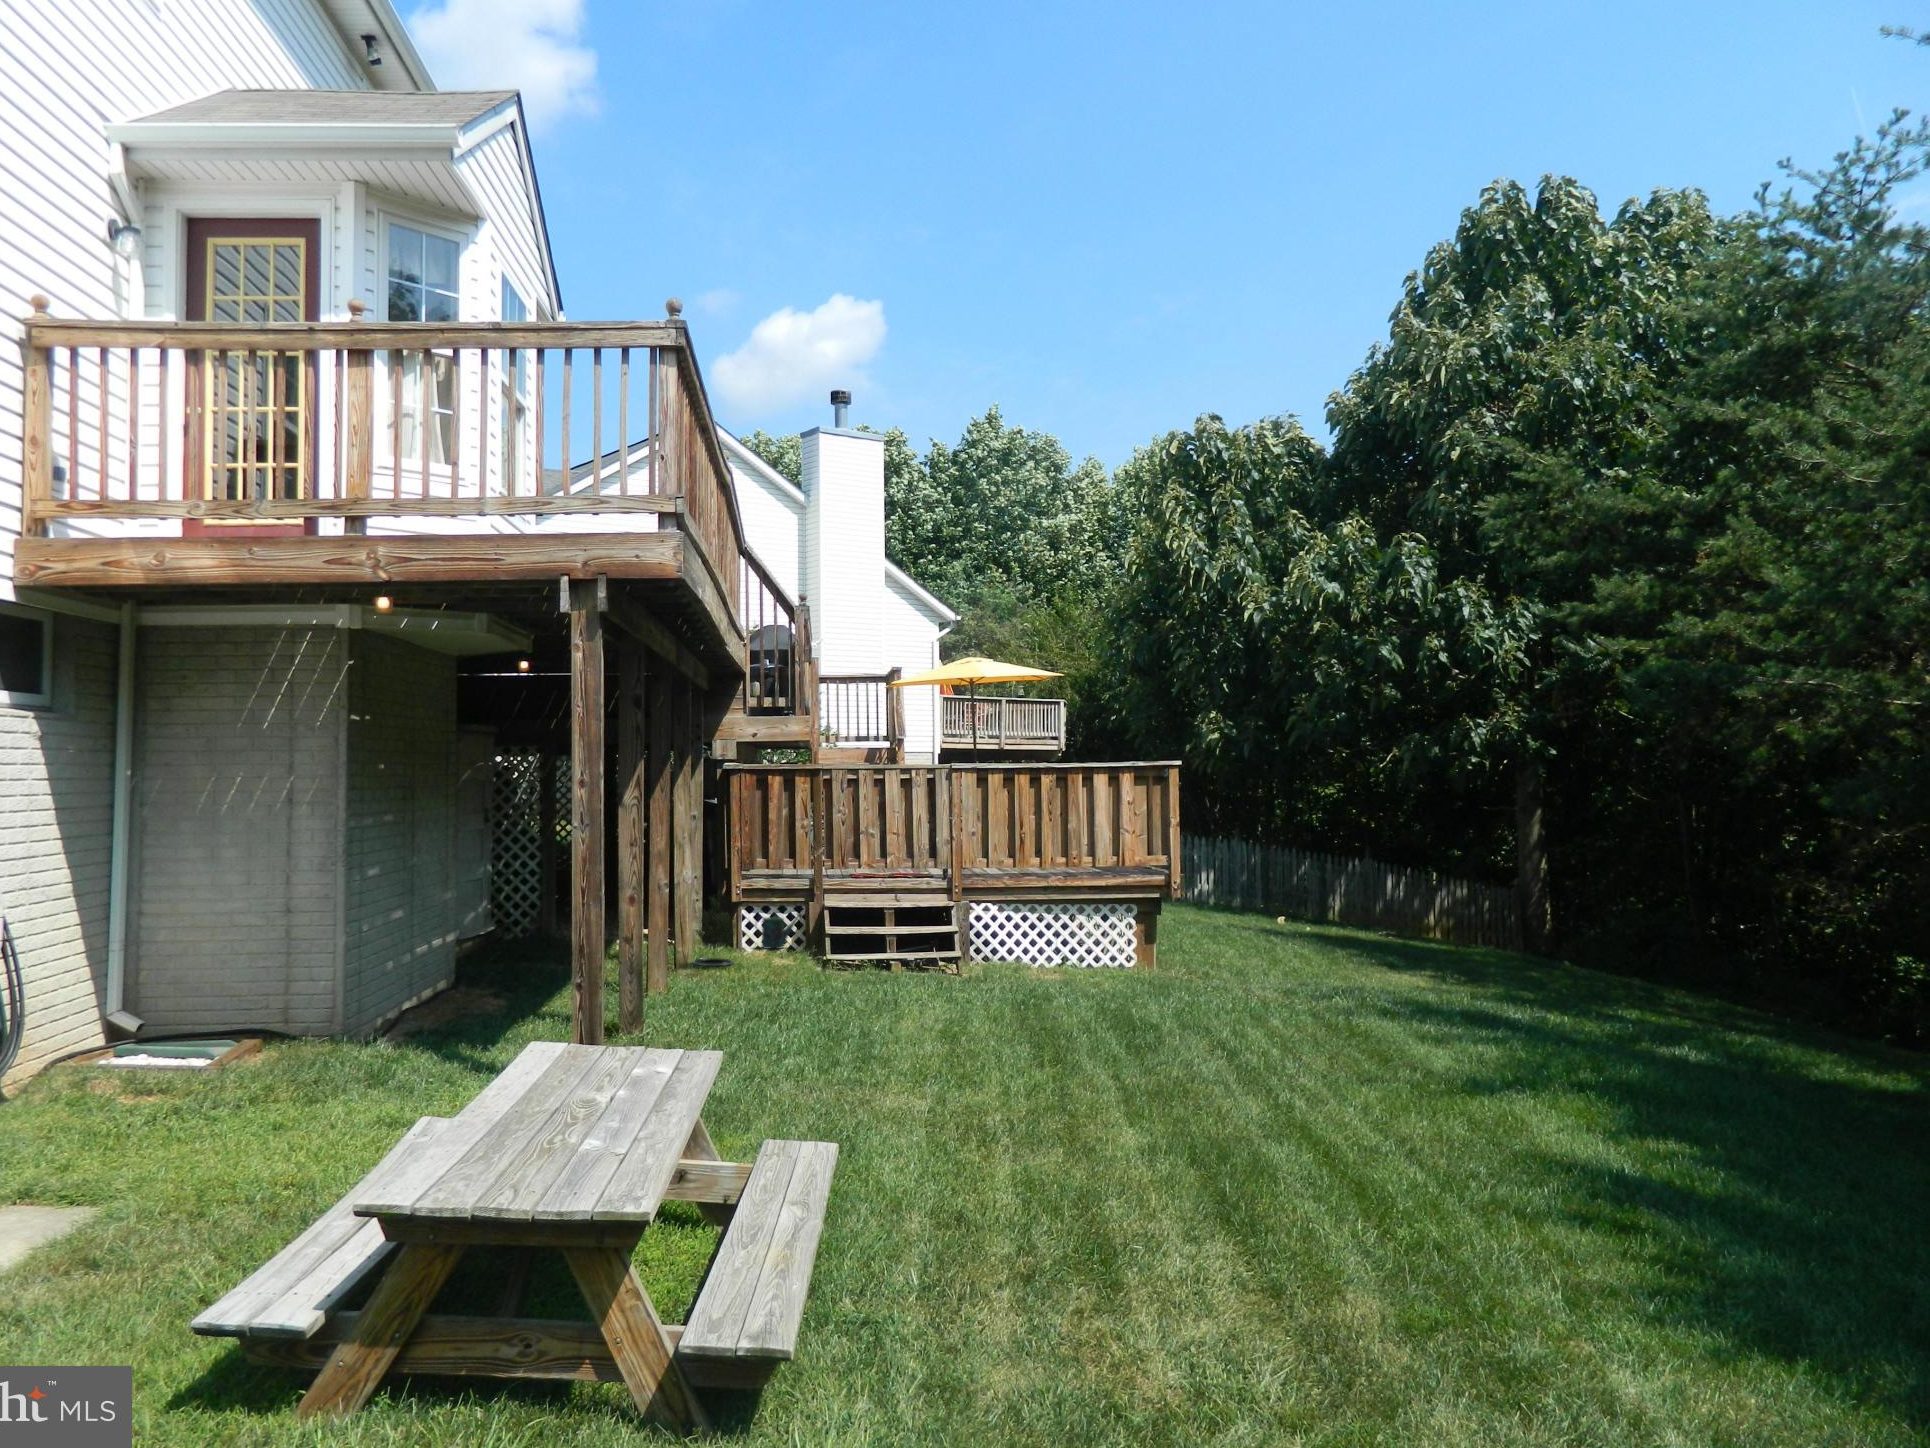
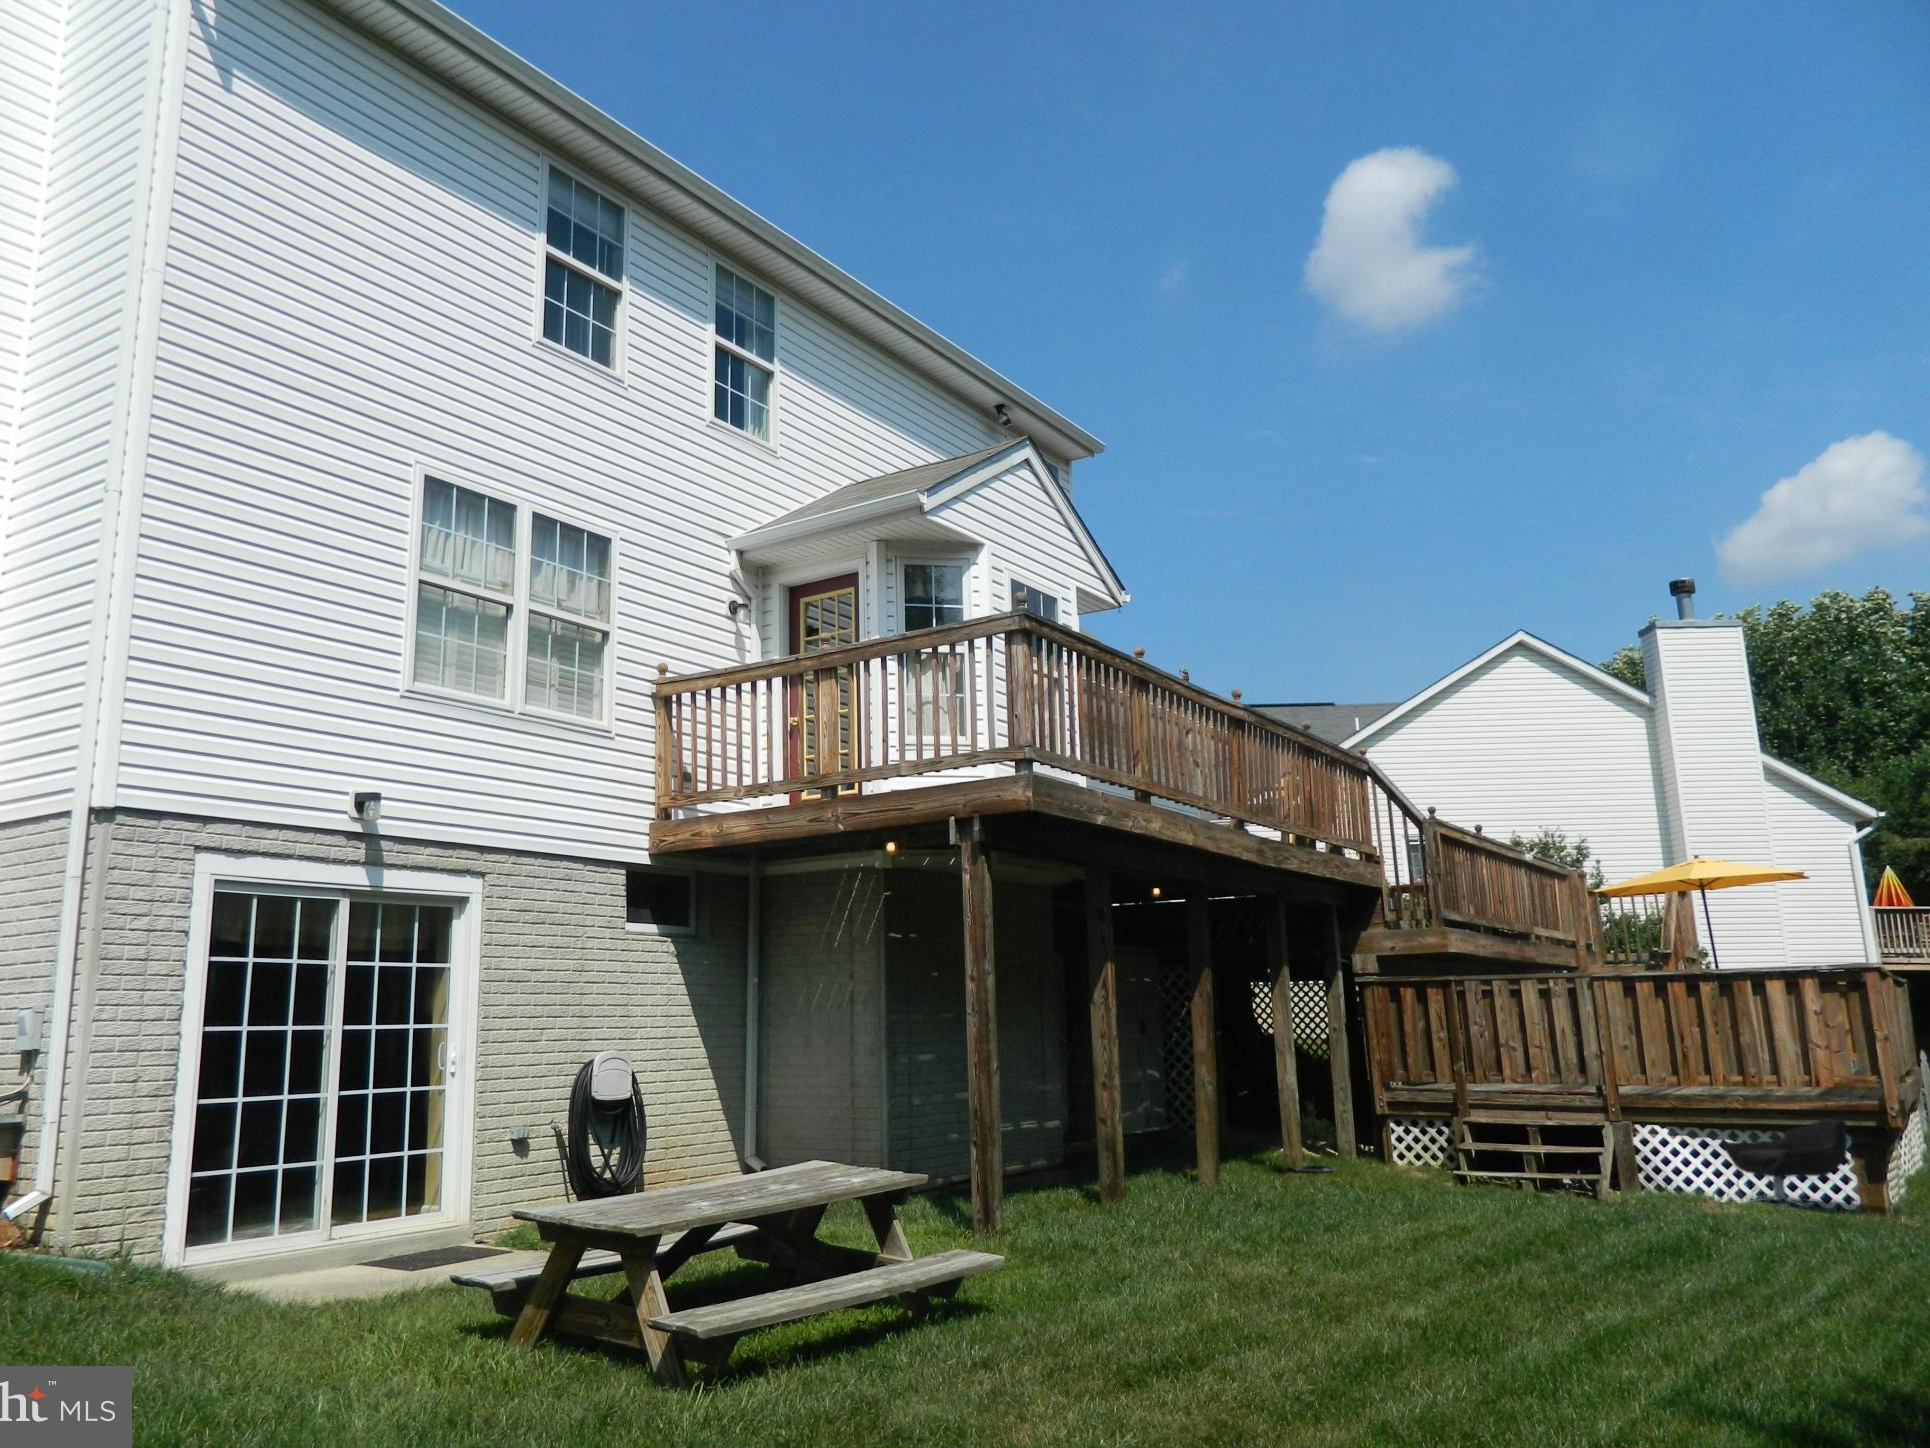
lounge chair: none [1052,891,1148,968] -> present [1724,1119,1847,1206]
watering can: present [762,913,802,949] -> none [1393,1128,1446,1165]

